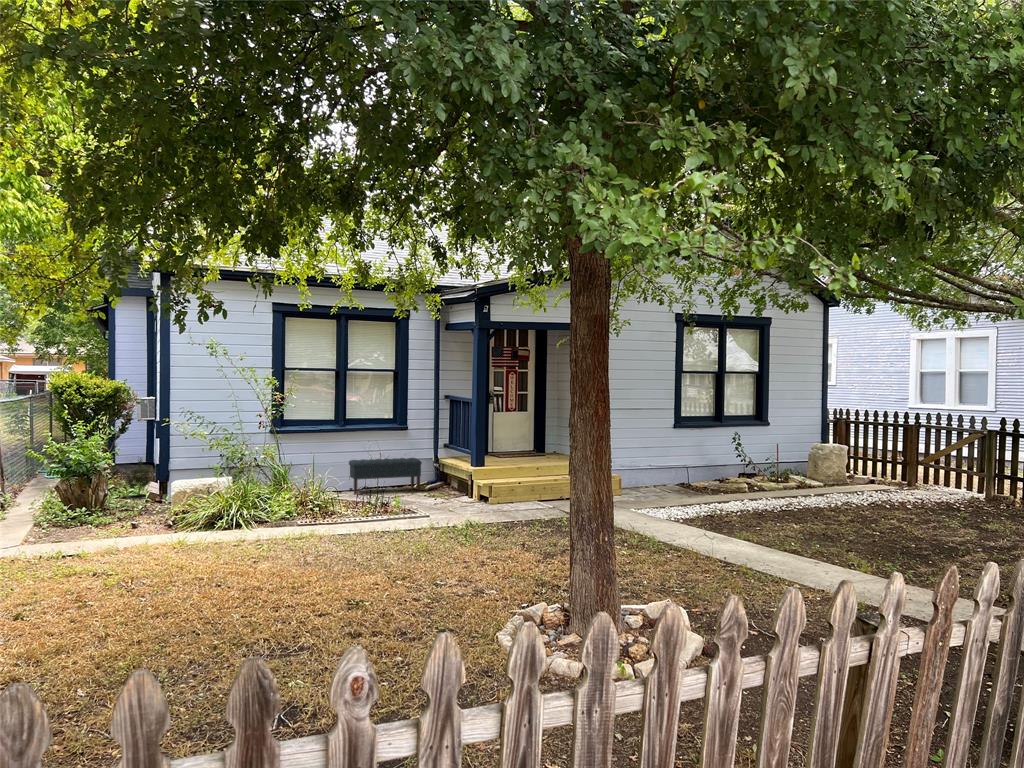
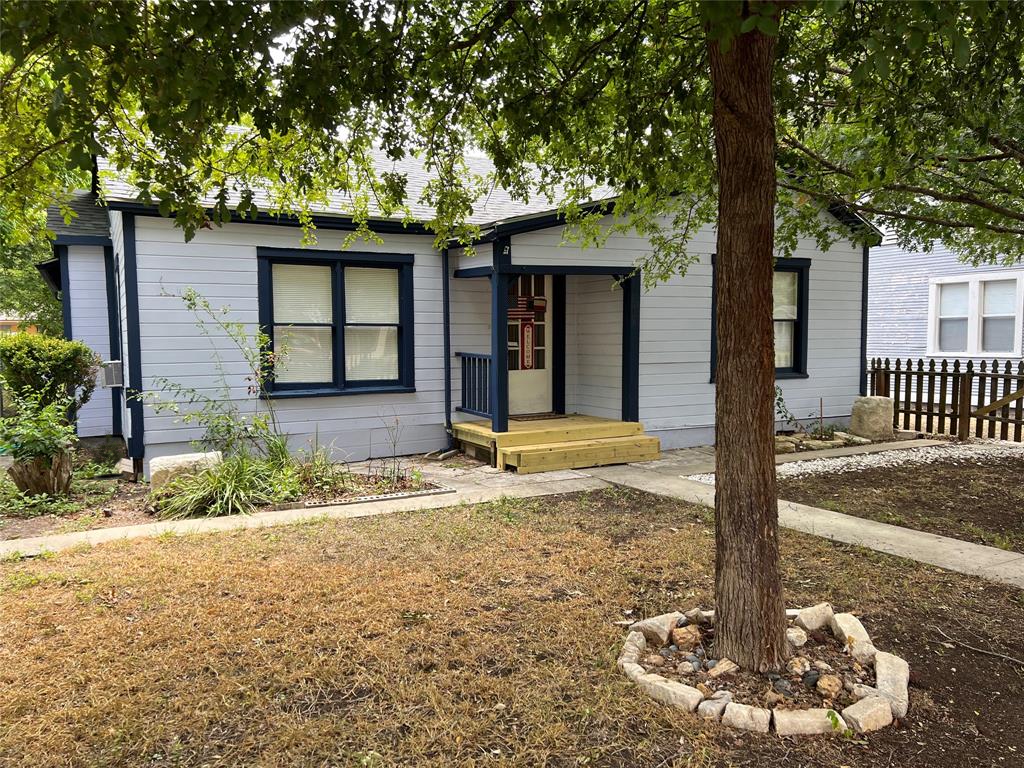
bench: present [349,458,422,494] -> none [351,423,434,467]

